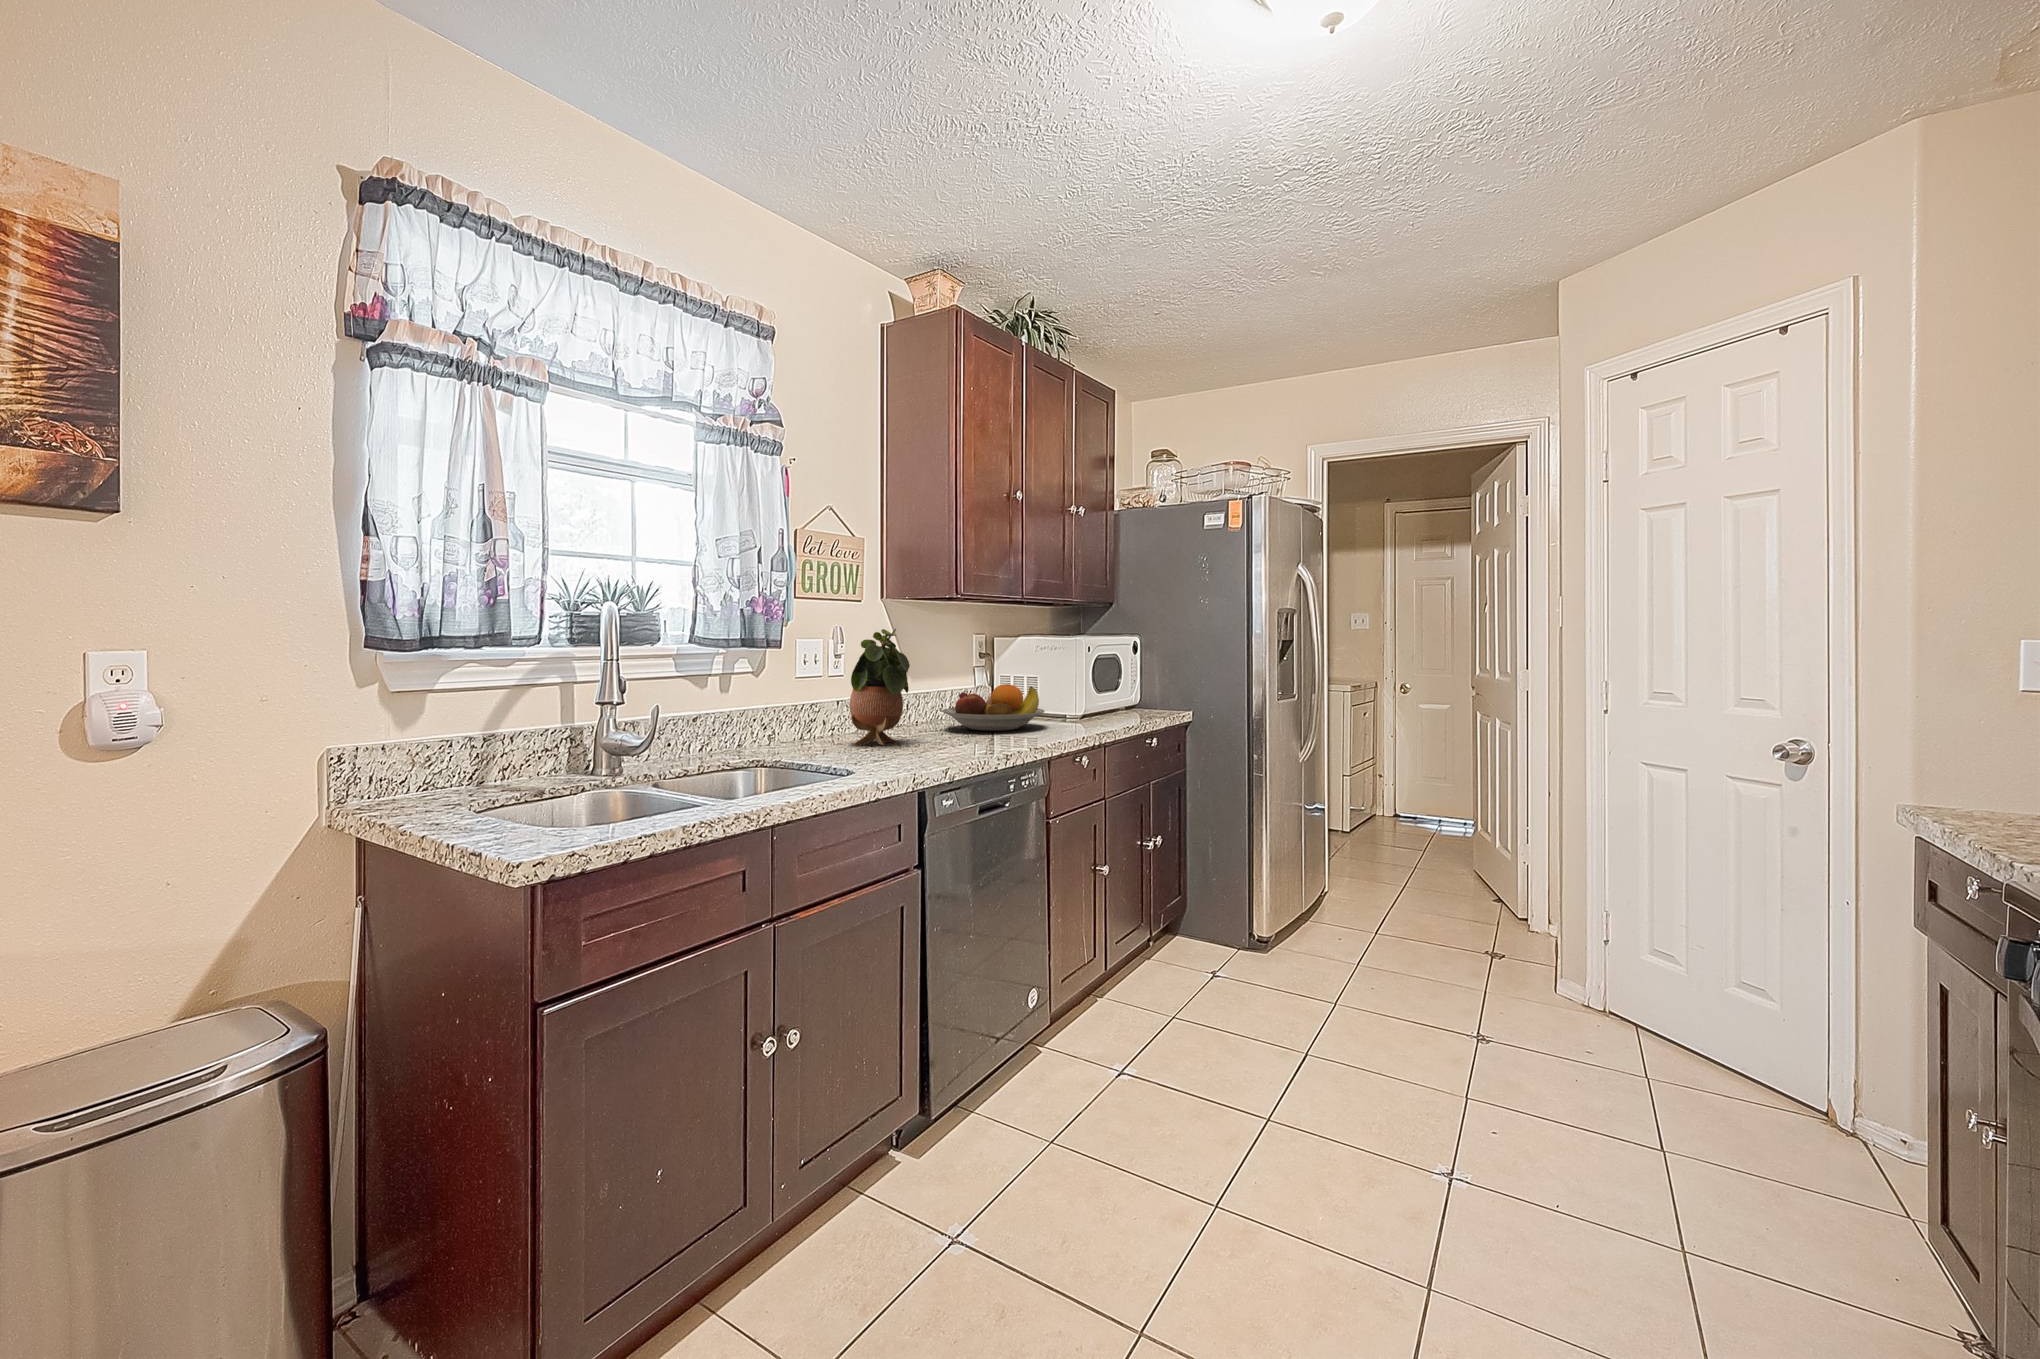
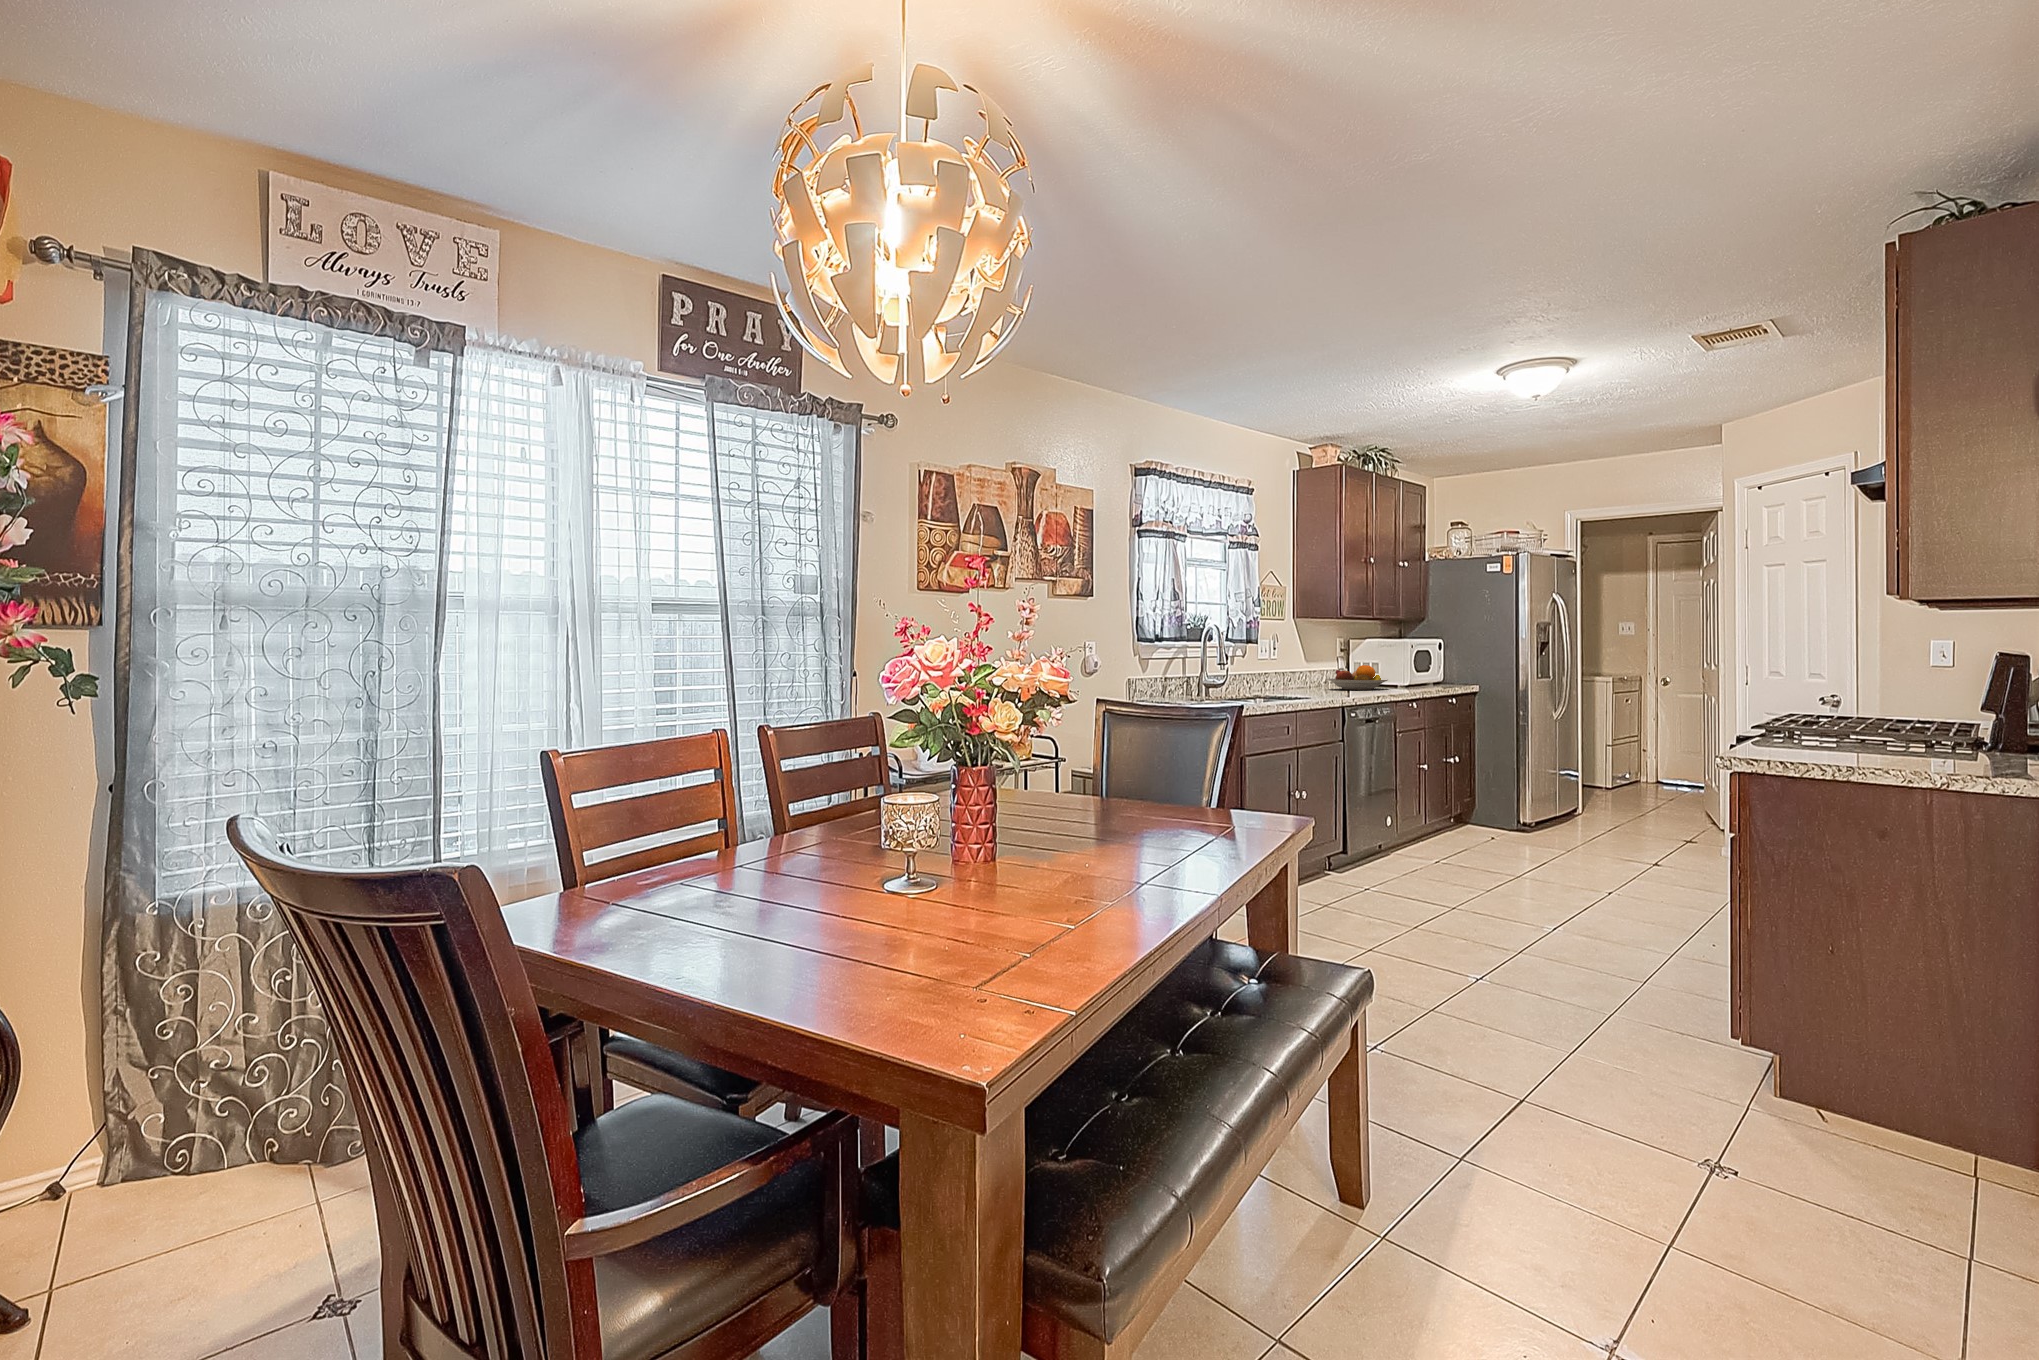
potted plant: present [849,629,910,745] -> none [1285,634,1318,693]

